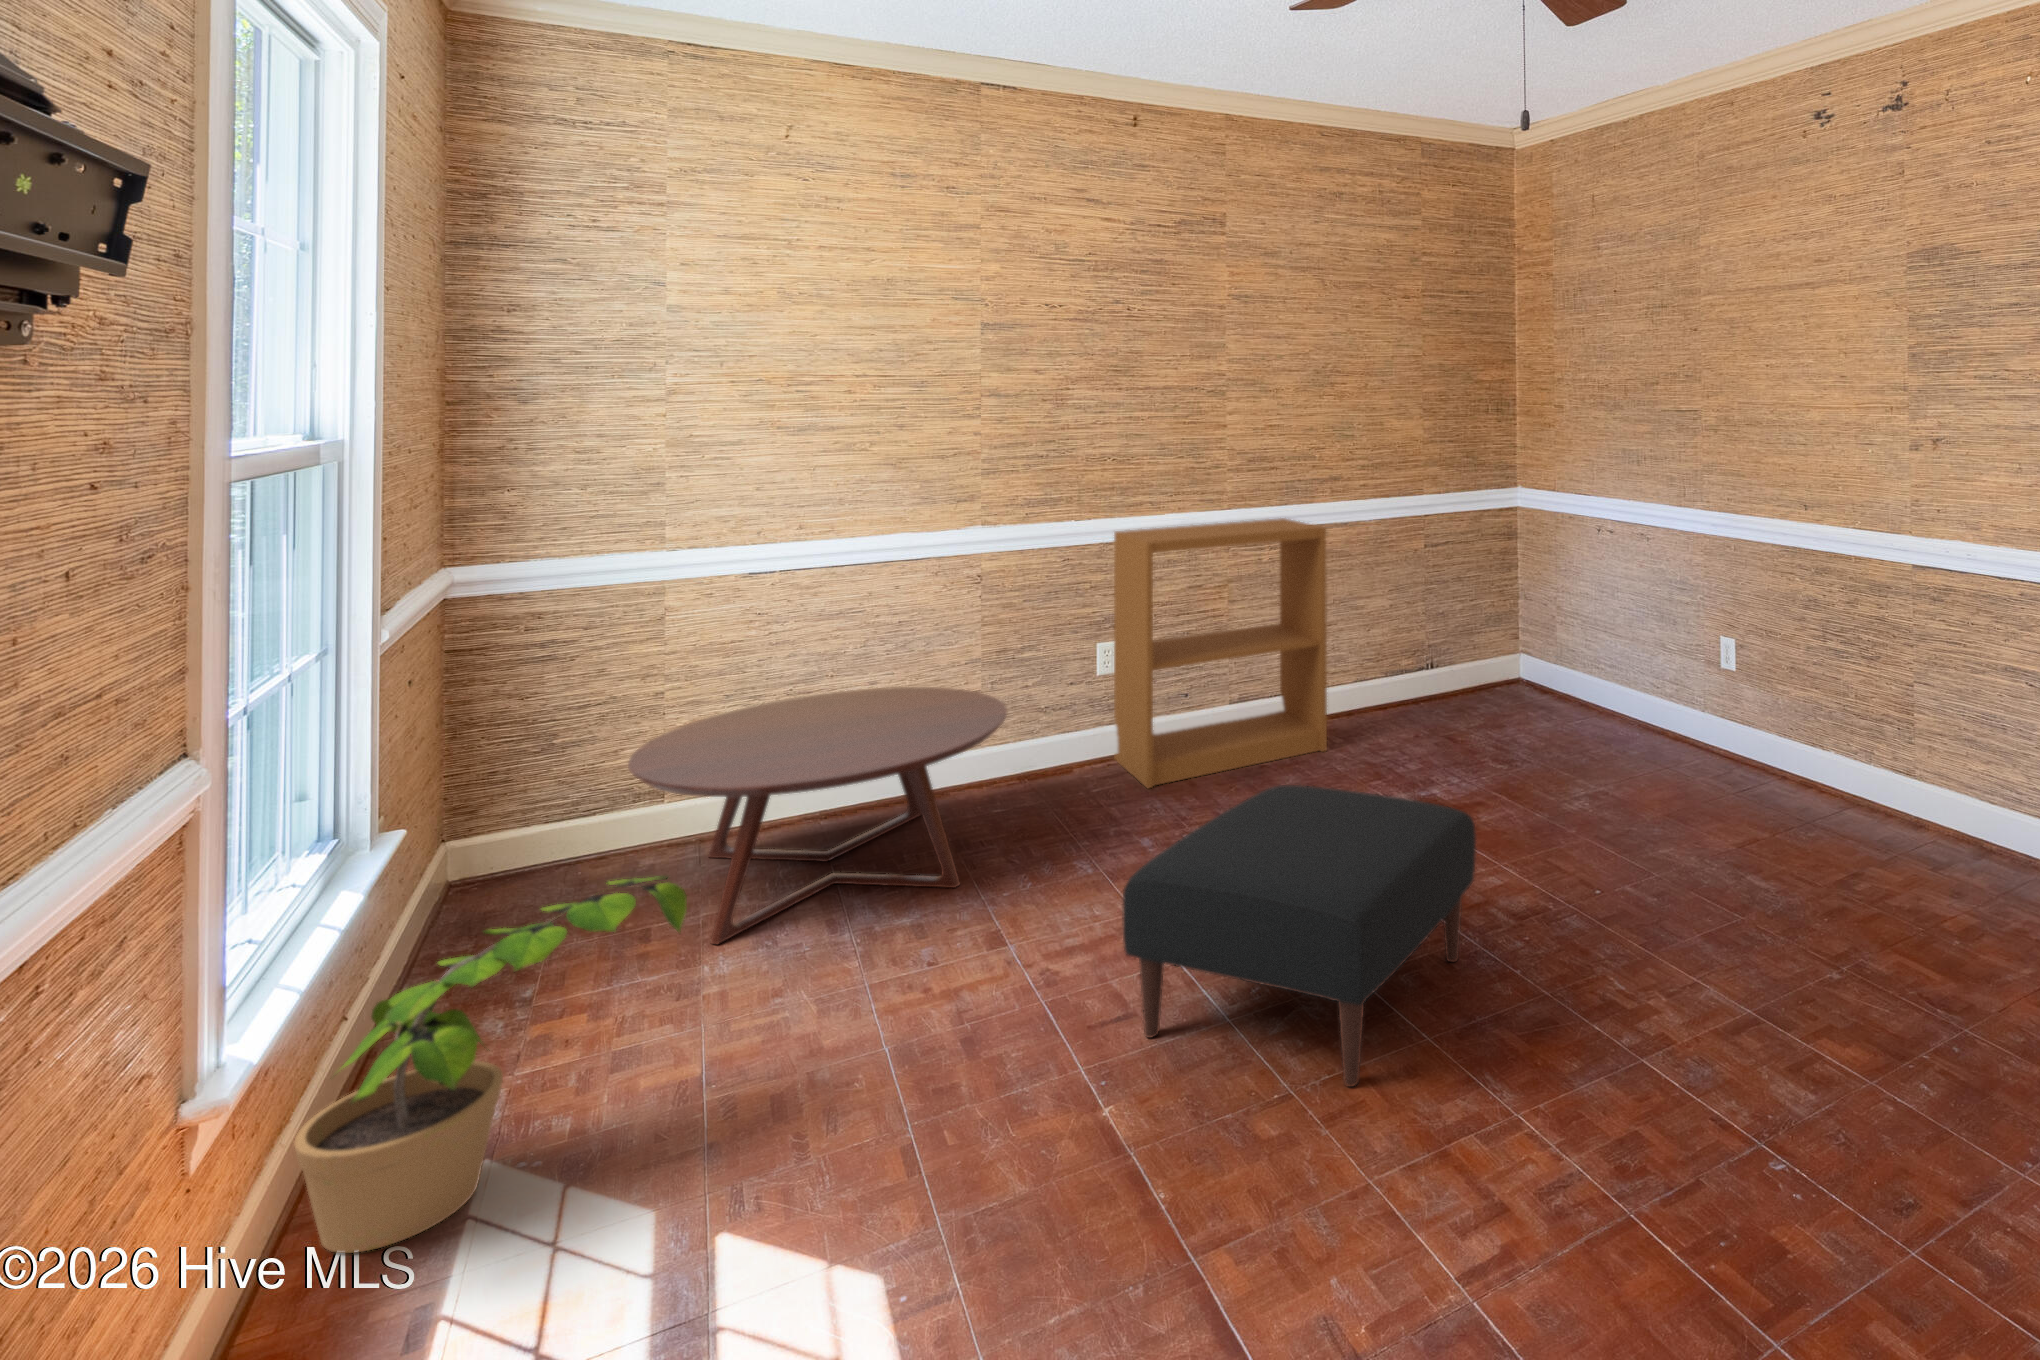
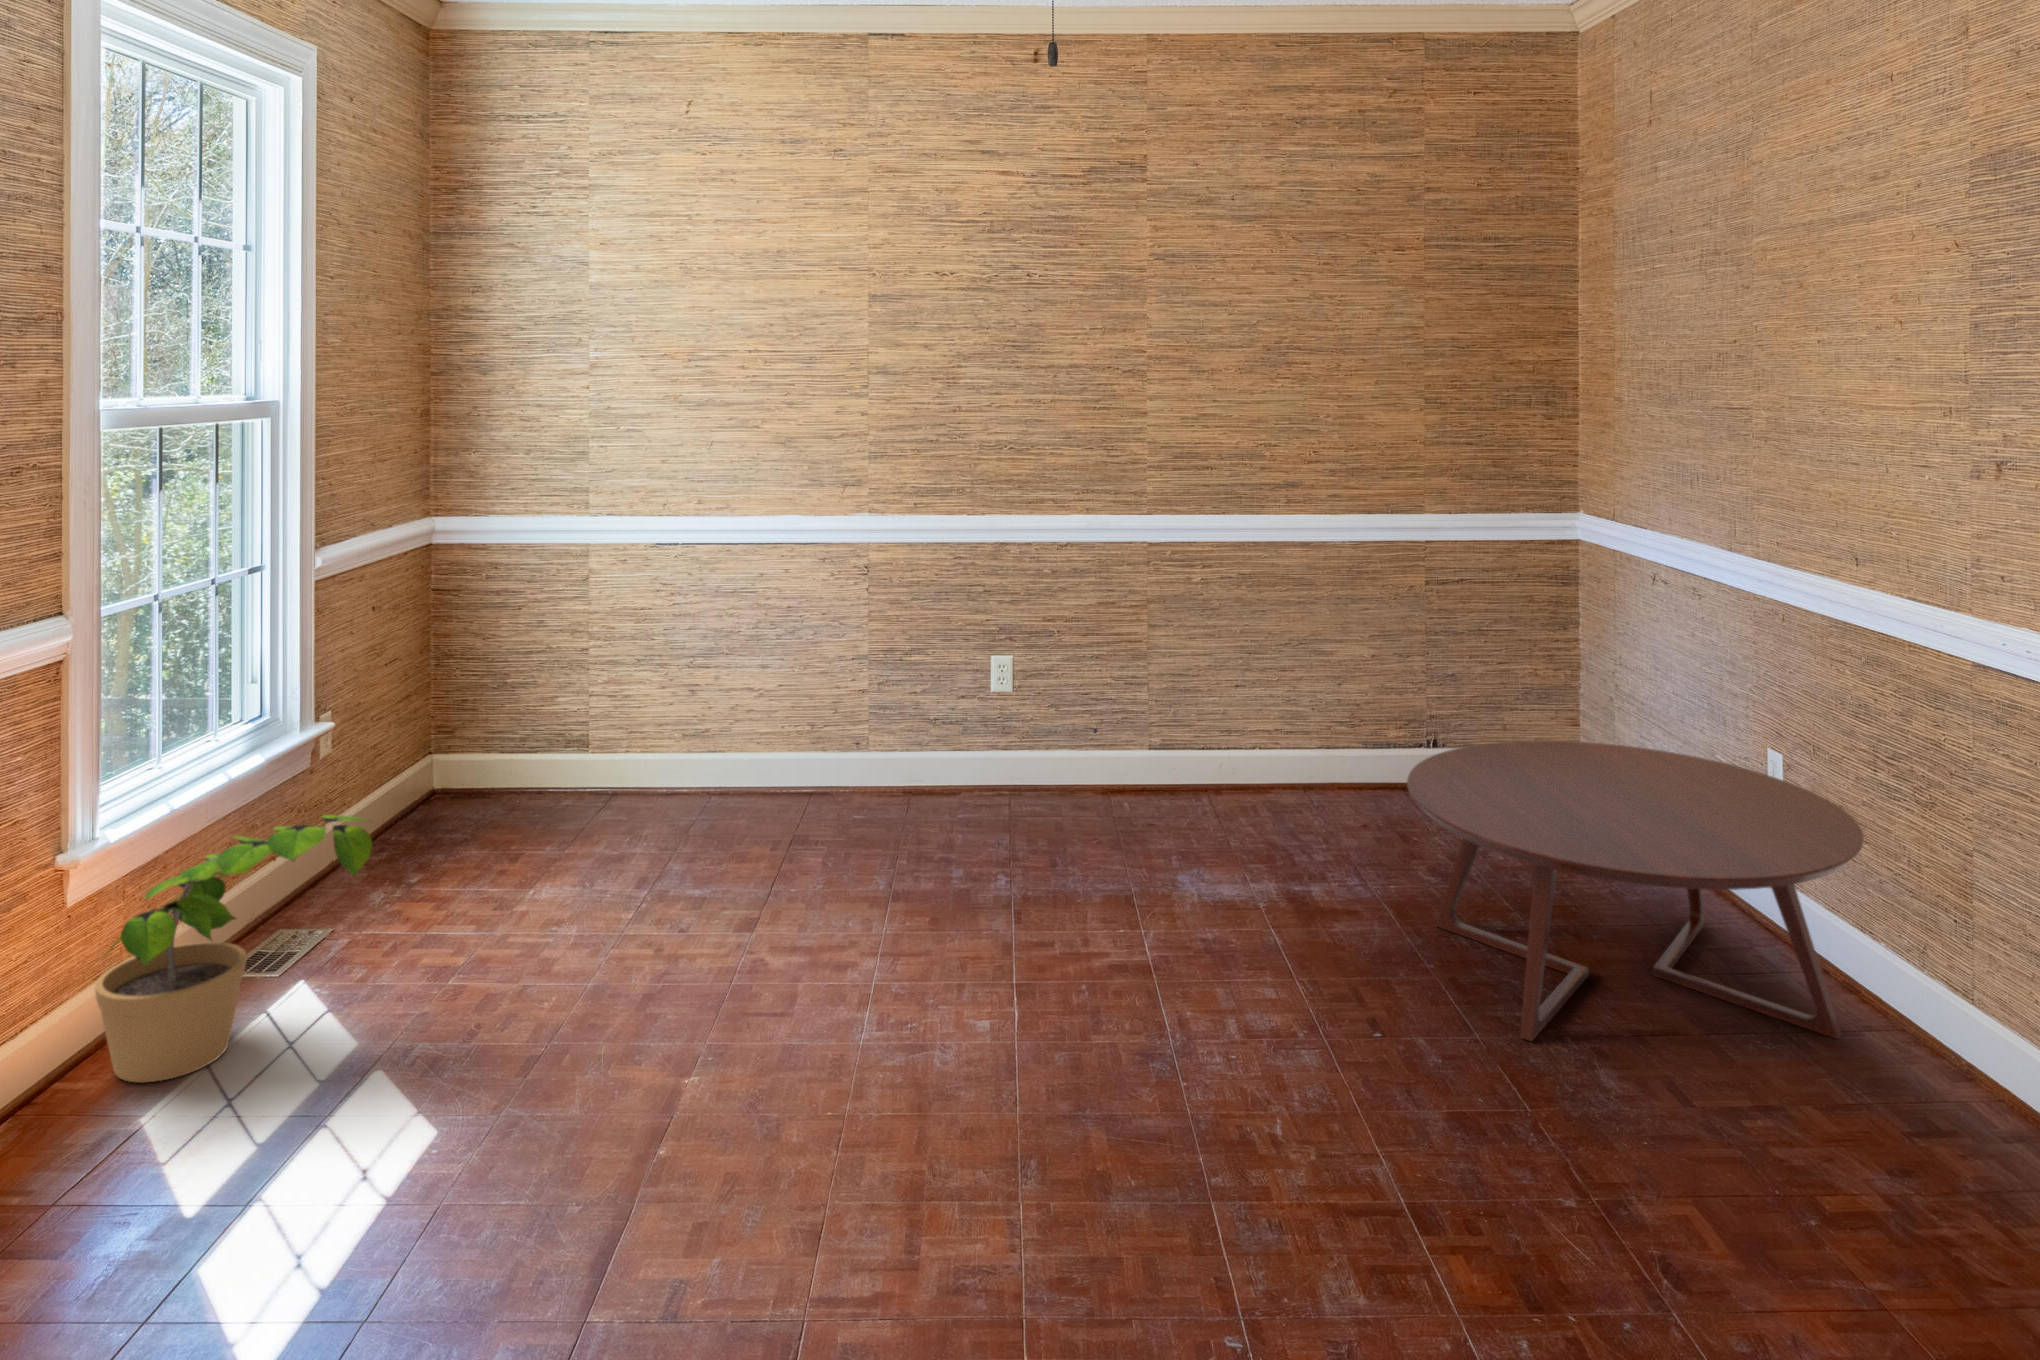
bookshelf: present [1114,518,1327,788] -> none [1006,531,1237,832]
coffee table: present [628,687,1007,944] -> present [1407,741,1864,1041]
ottoman: present [1122,785,1476,1087] -> none [729,860,1173,1260]

